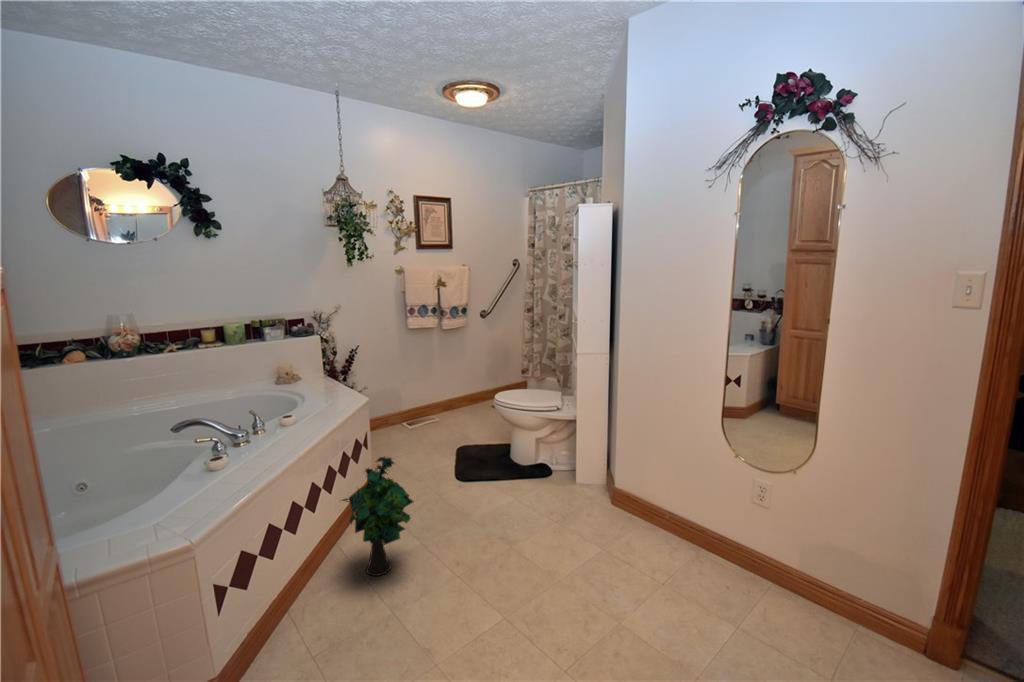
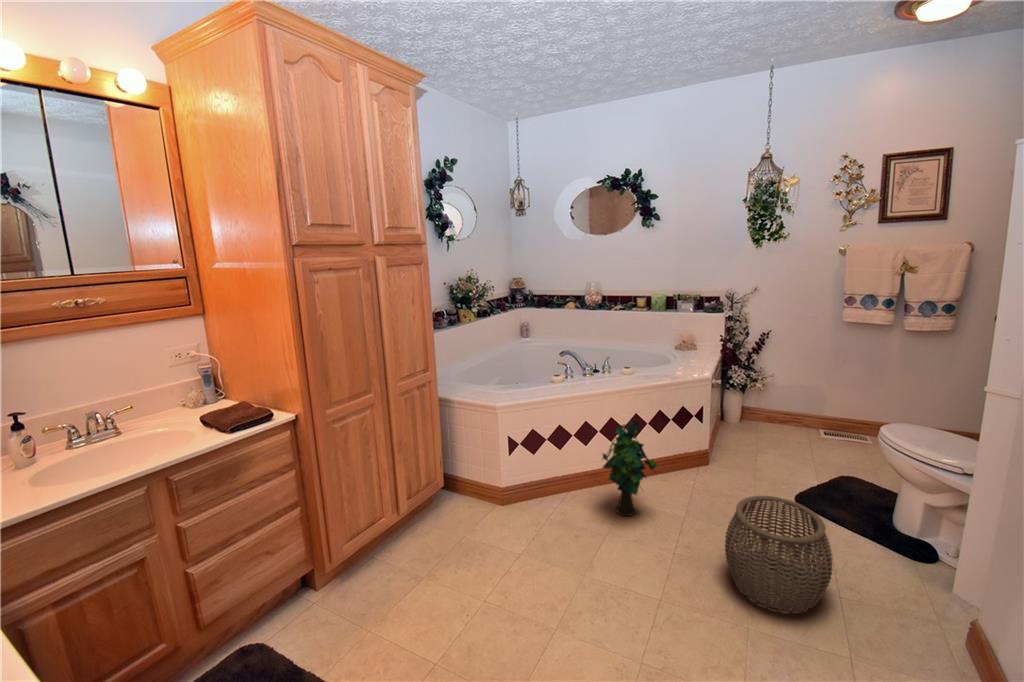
woven basket: none [495,460,571,549] -> present [725,496,833,613]

